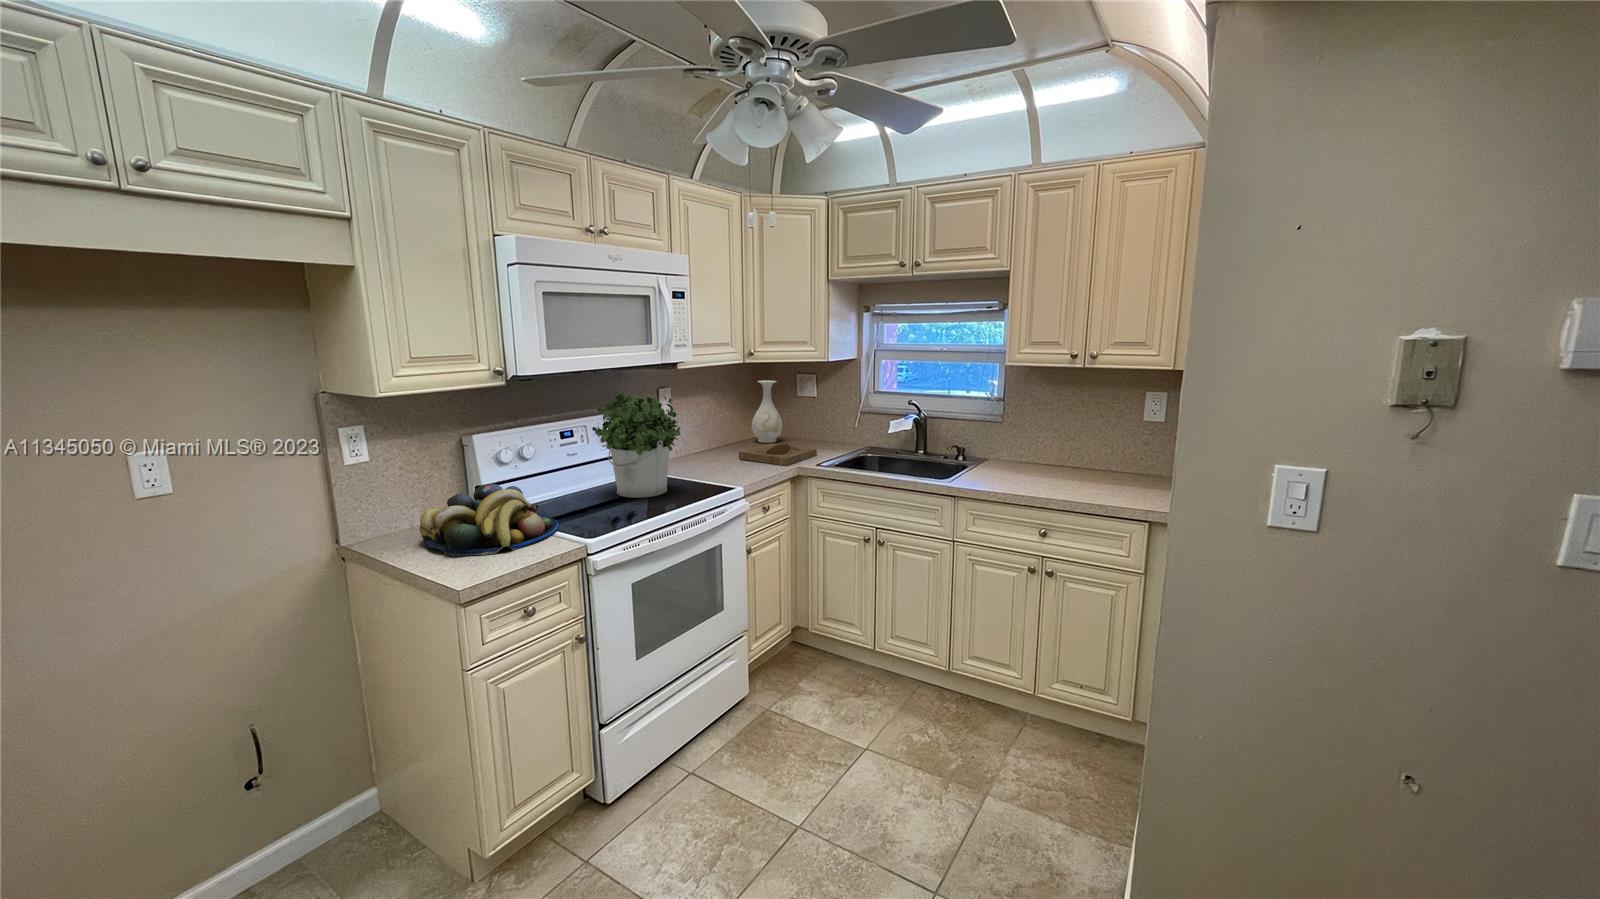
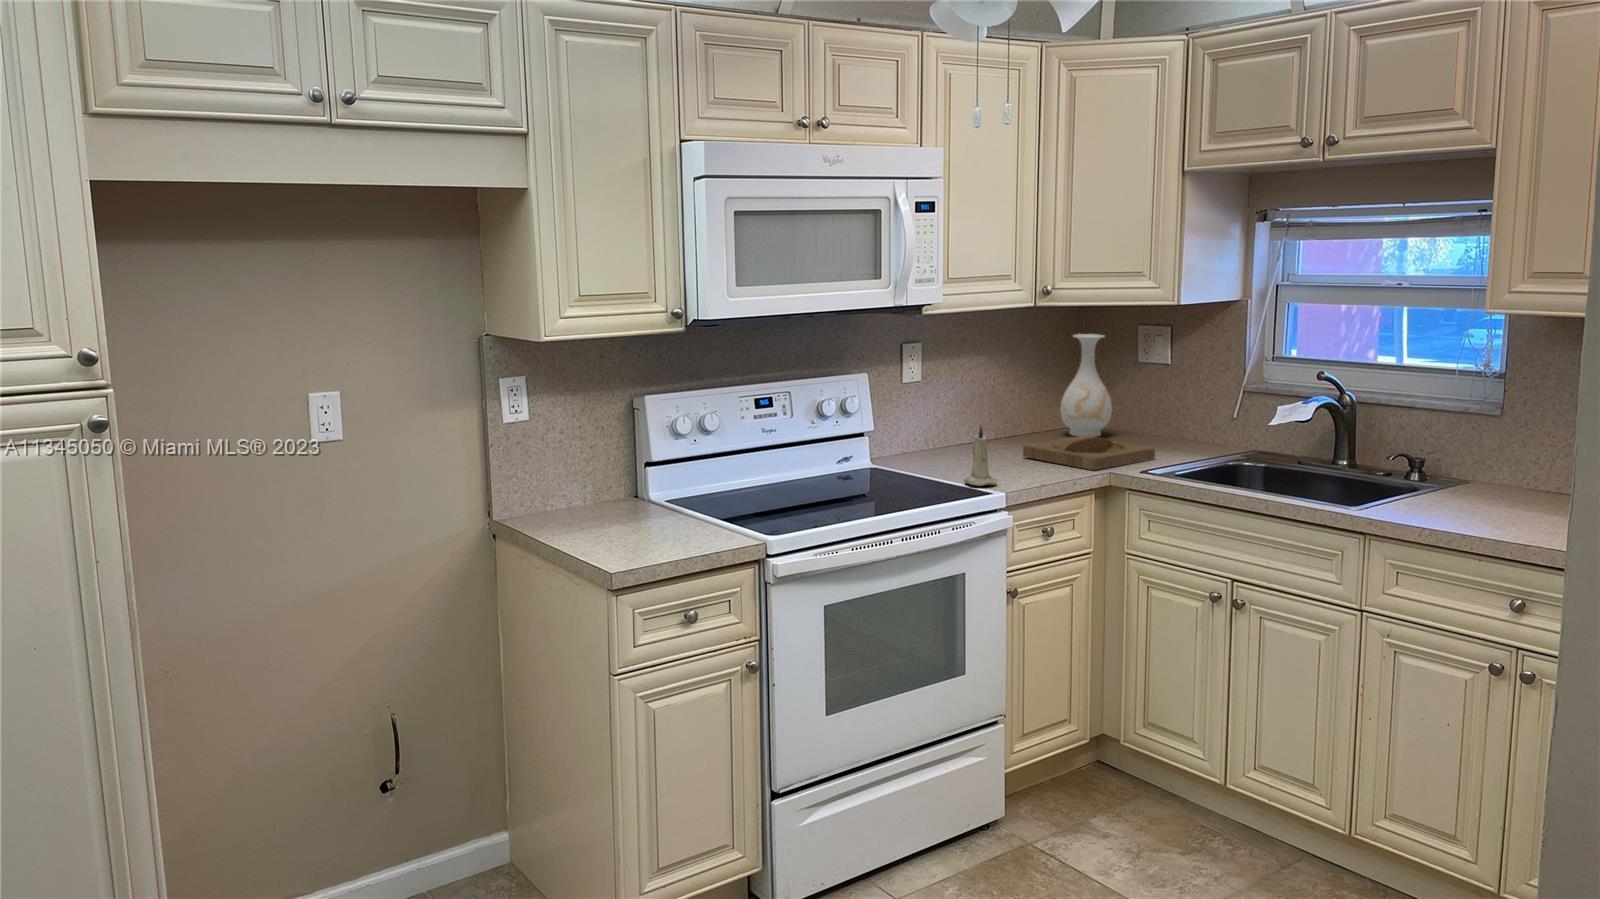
potted plant: present [592,393,680,498] -> none [796,346,916,497]
candle: none [711,442,733,483] -> present [964,425,997,486]
fruit bowl: present [420,484,559,557] -> none [576,459,738,542]

